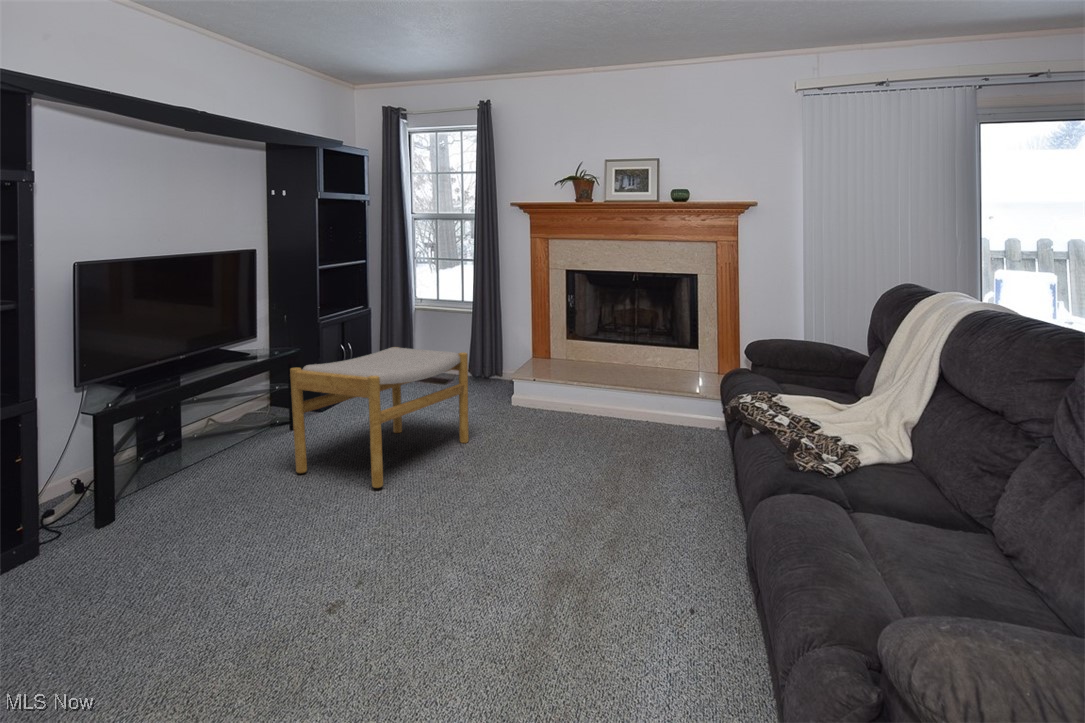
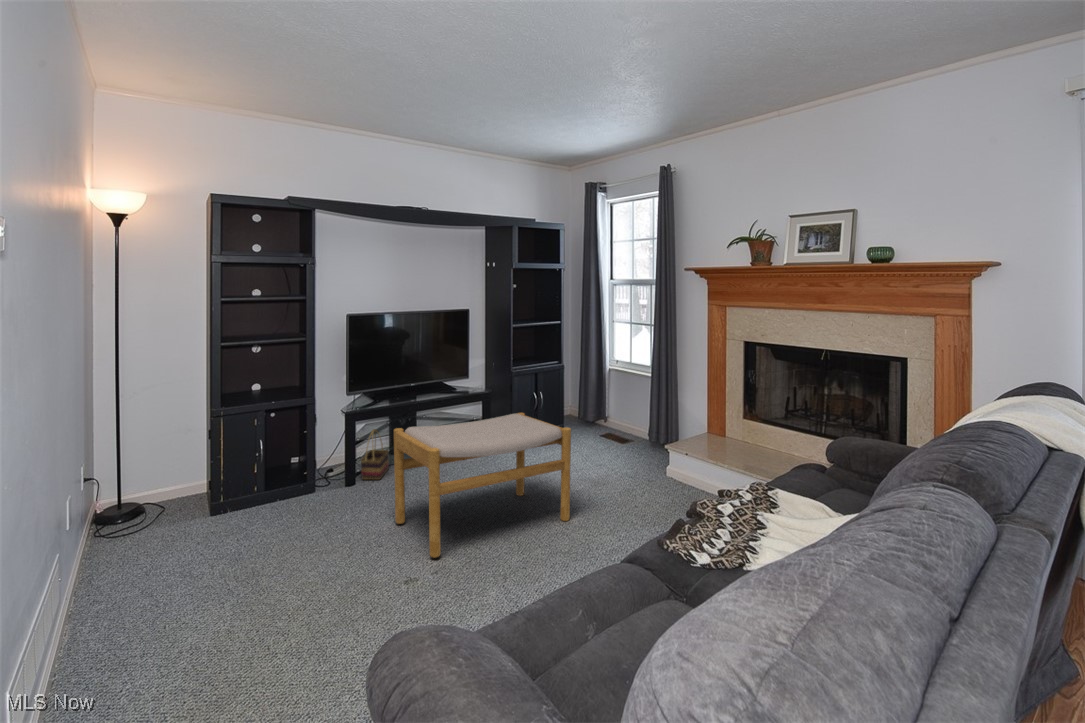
basket: none [186,386,218,448] -> present [361,429,389,480]

